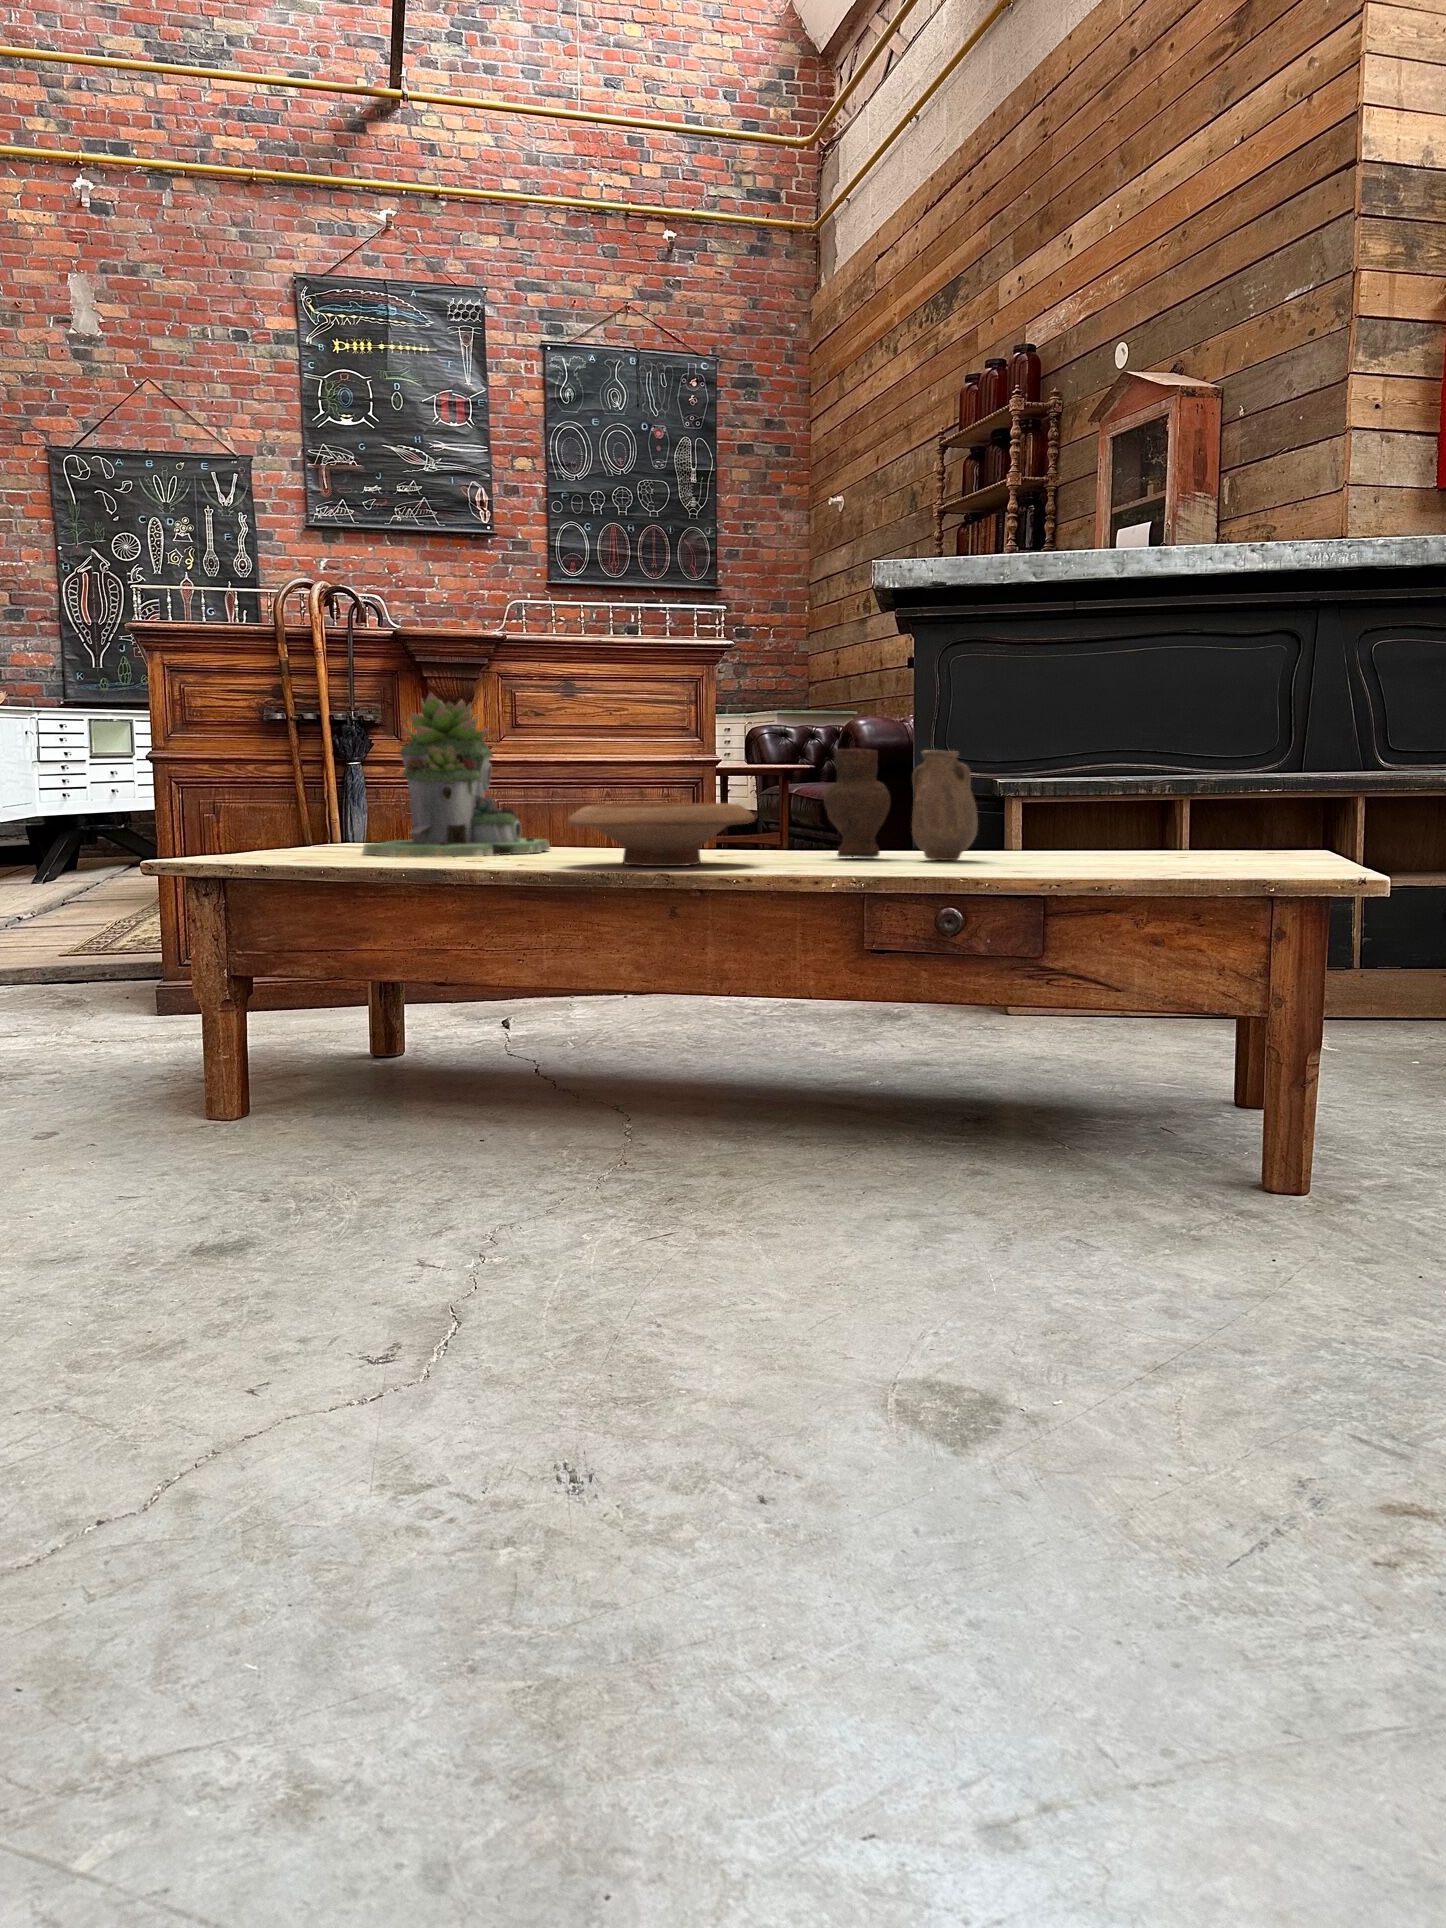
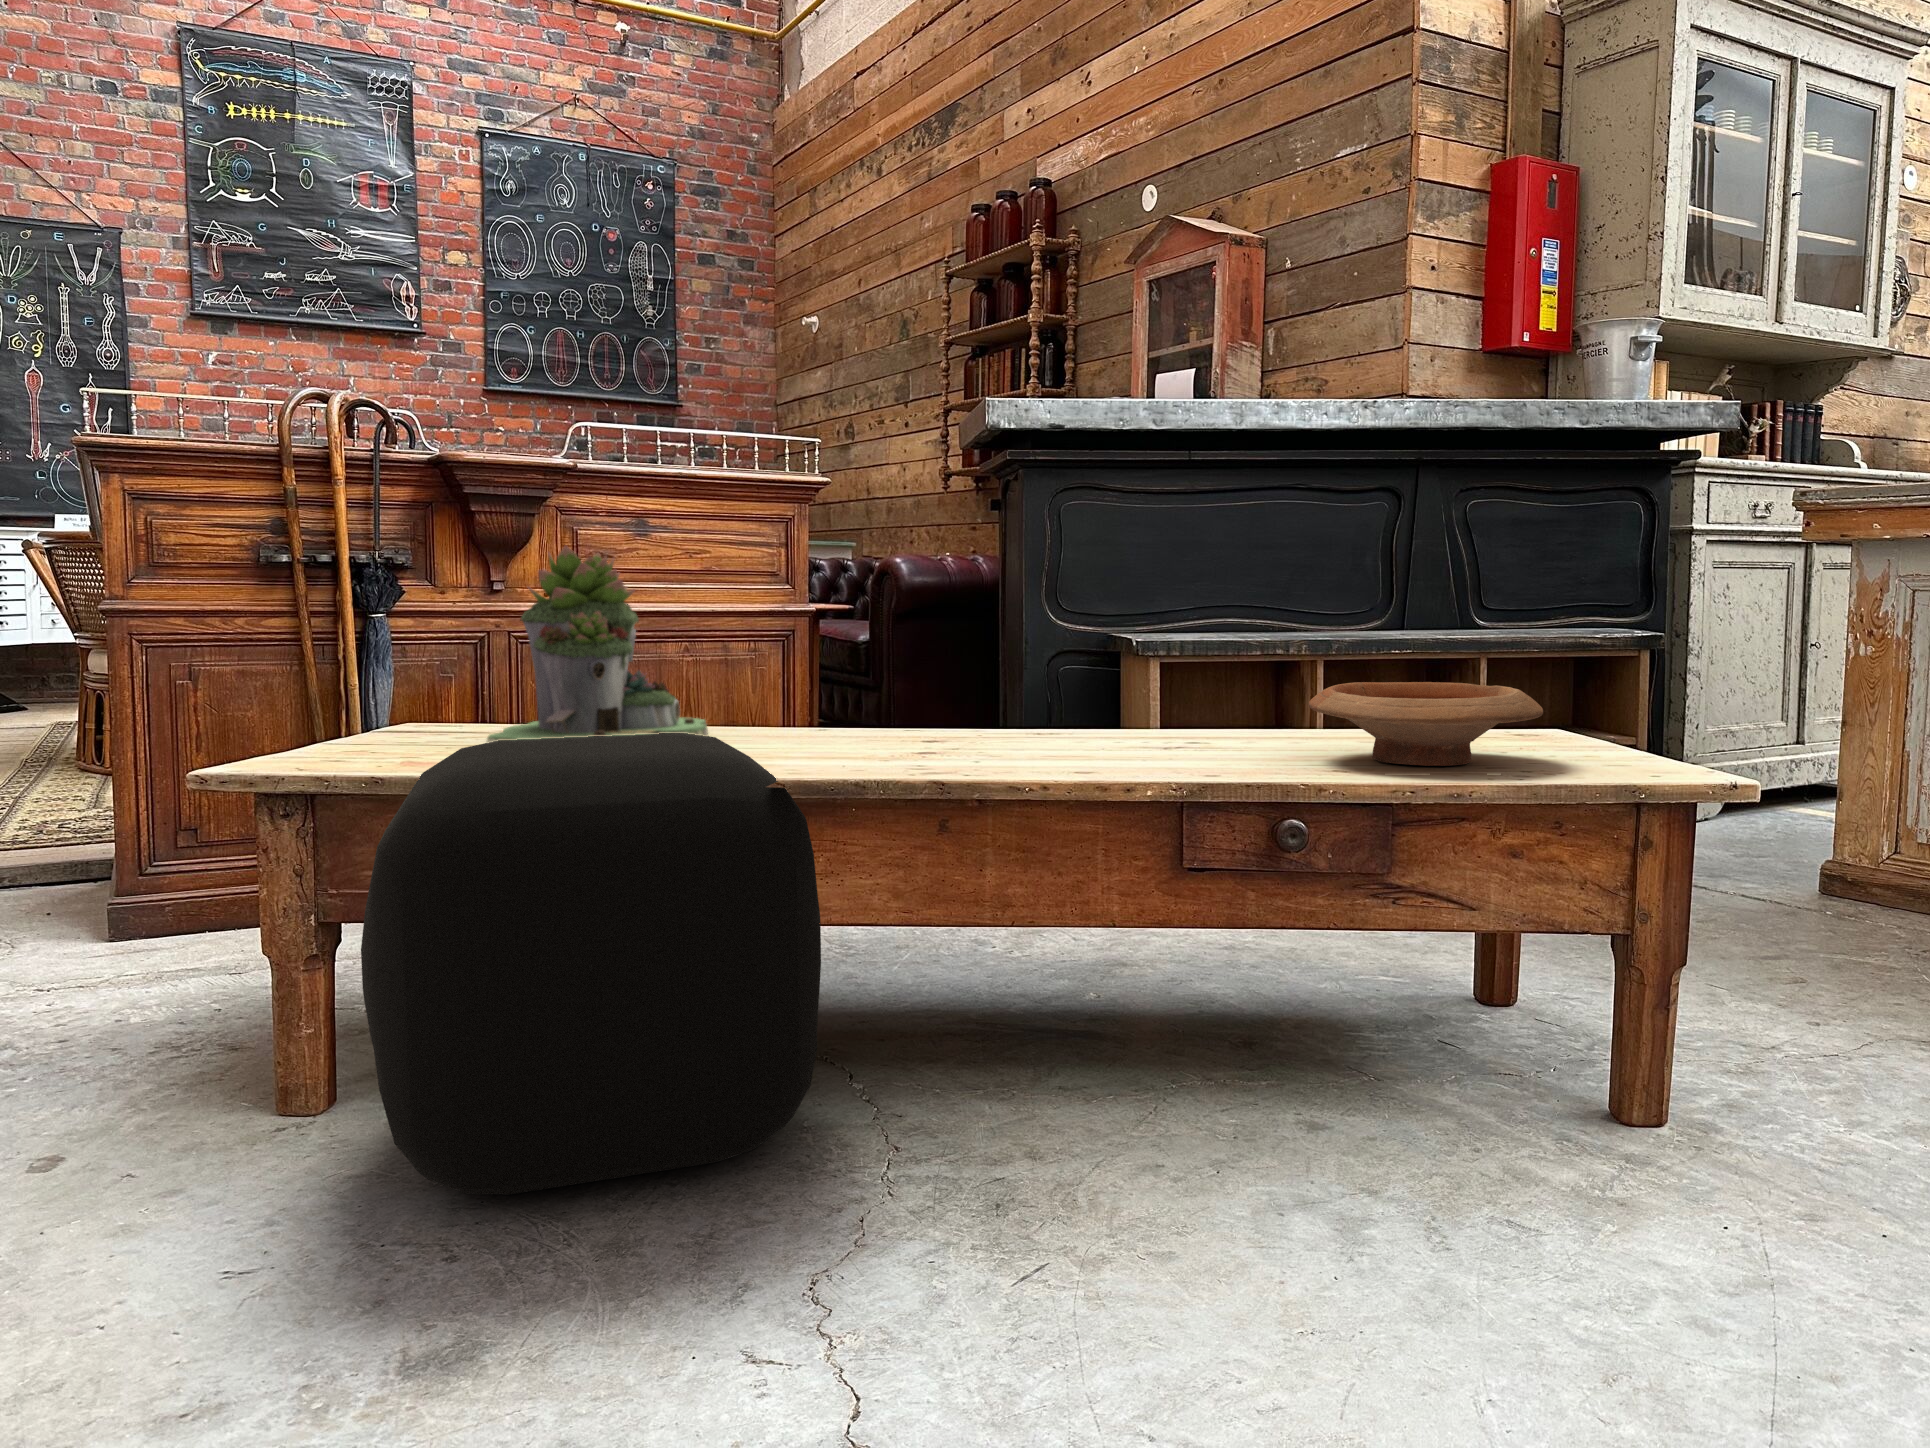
vase: present [824,749,978,860] -> none [1067,617,1248,742]
wooden bowl: present [568,802,755,866] -> present [1309,682,1543,766]
ottoman: none [215,838,574,1171] -> present [361,733,821,1195]

